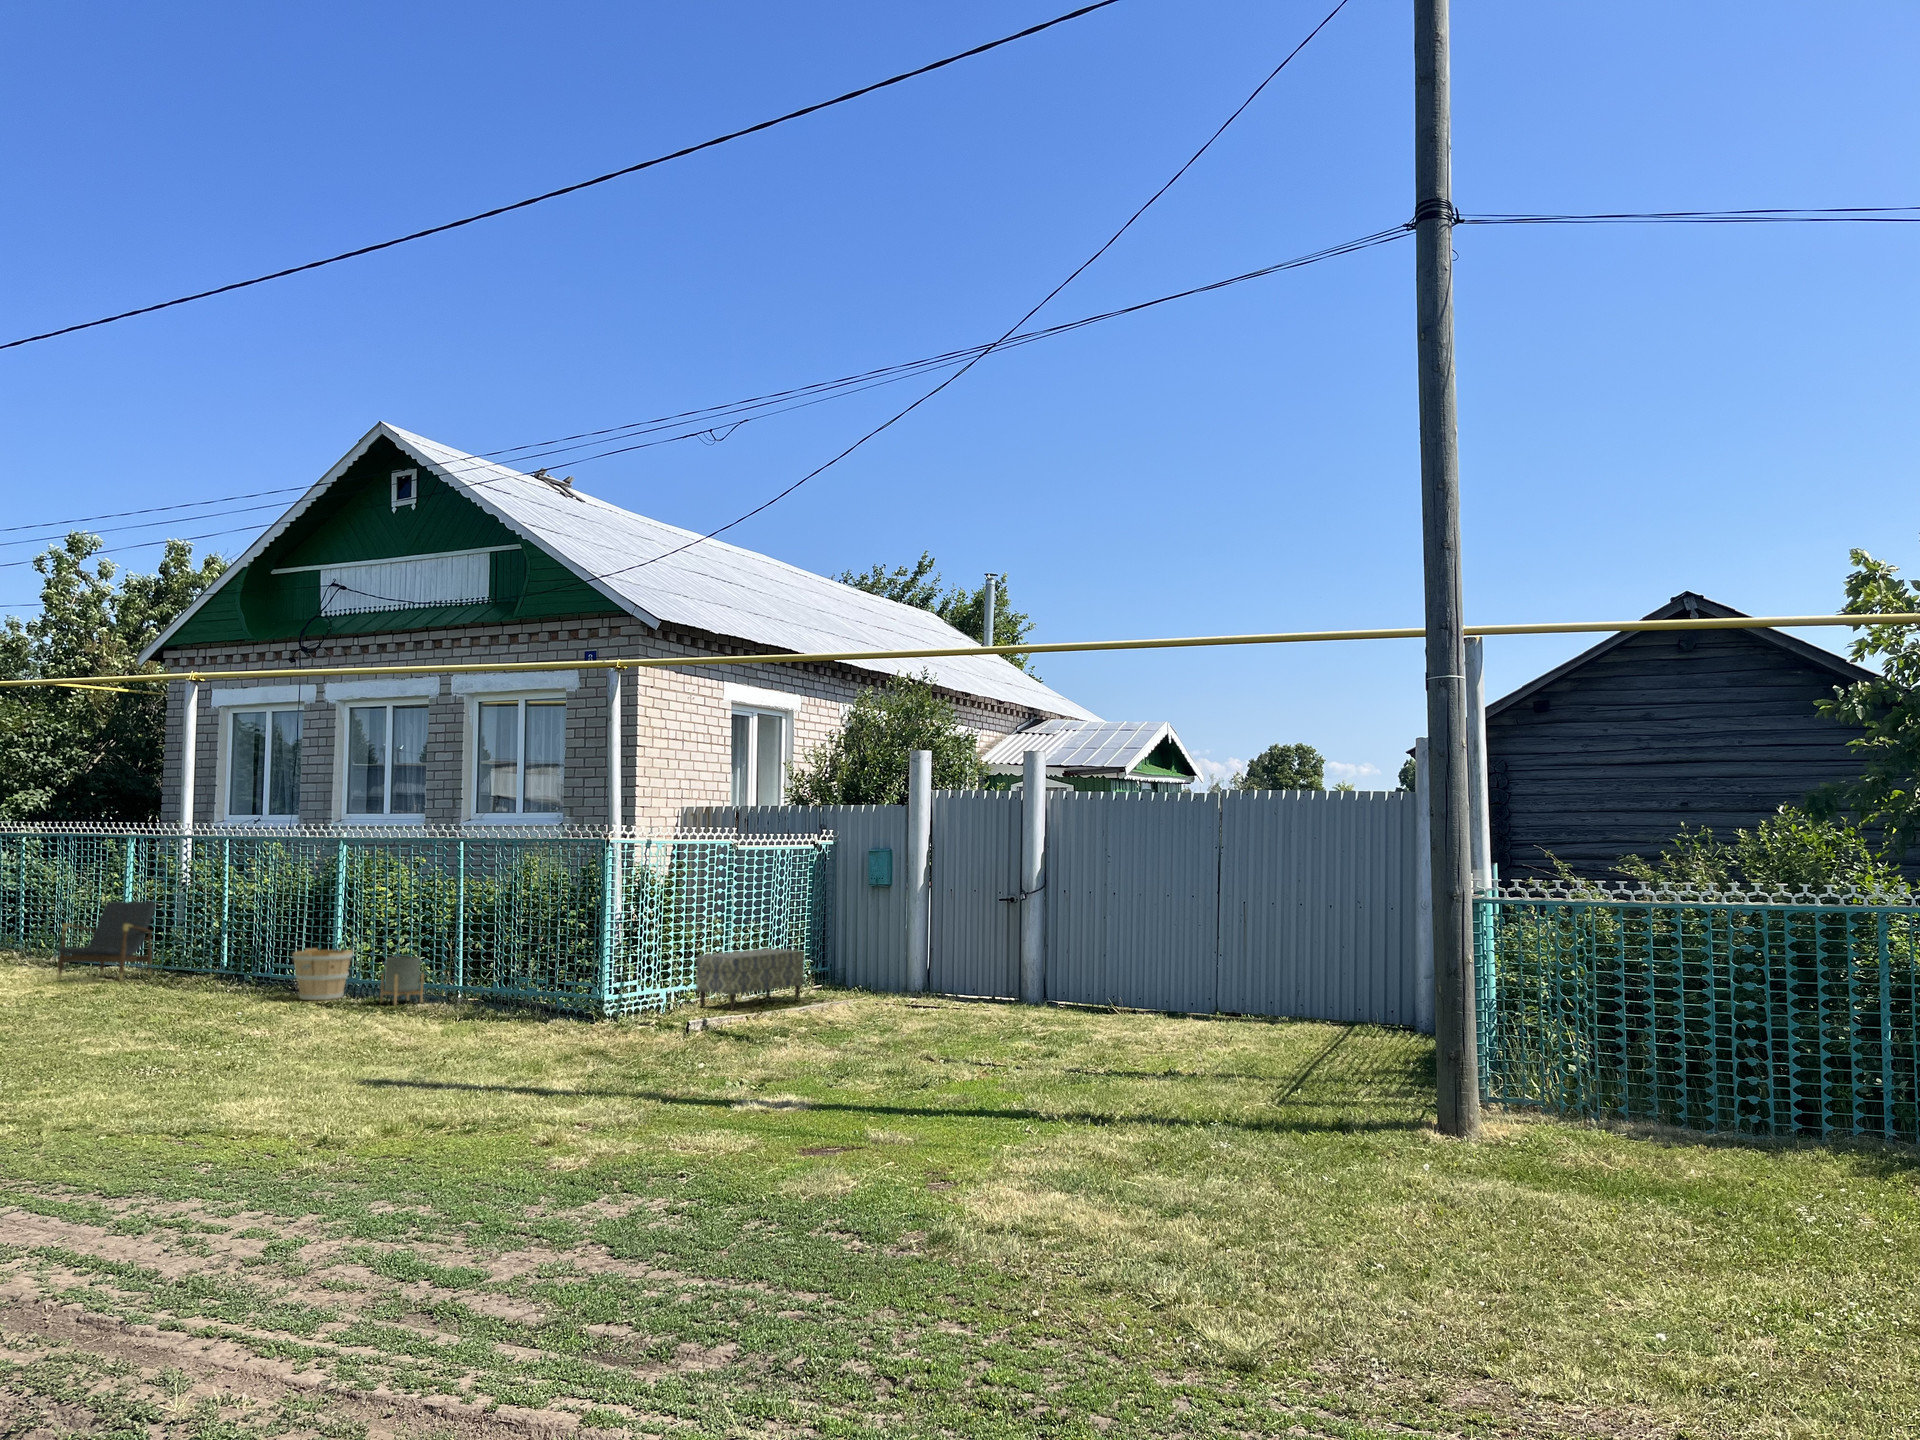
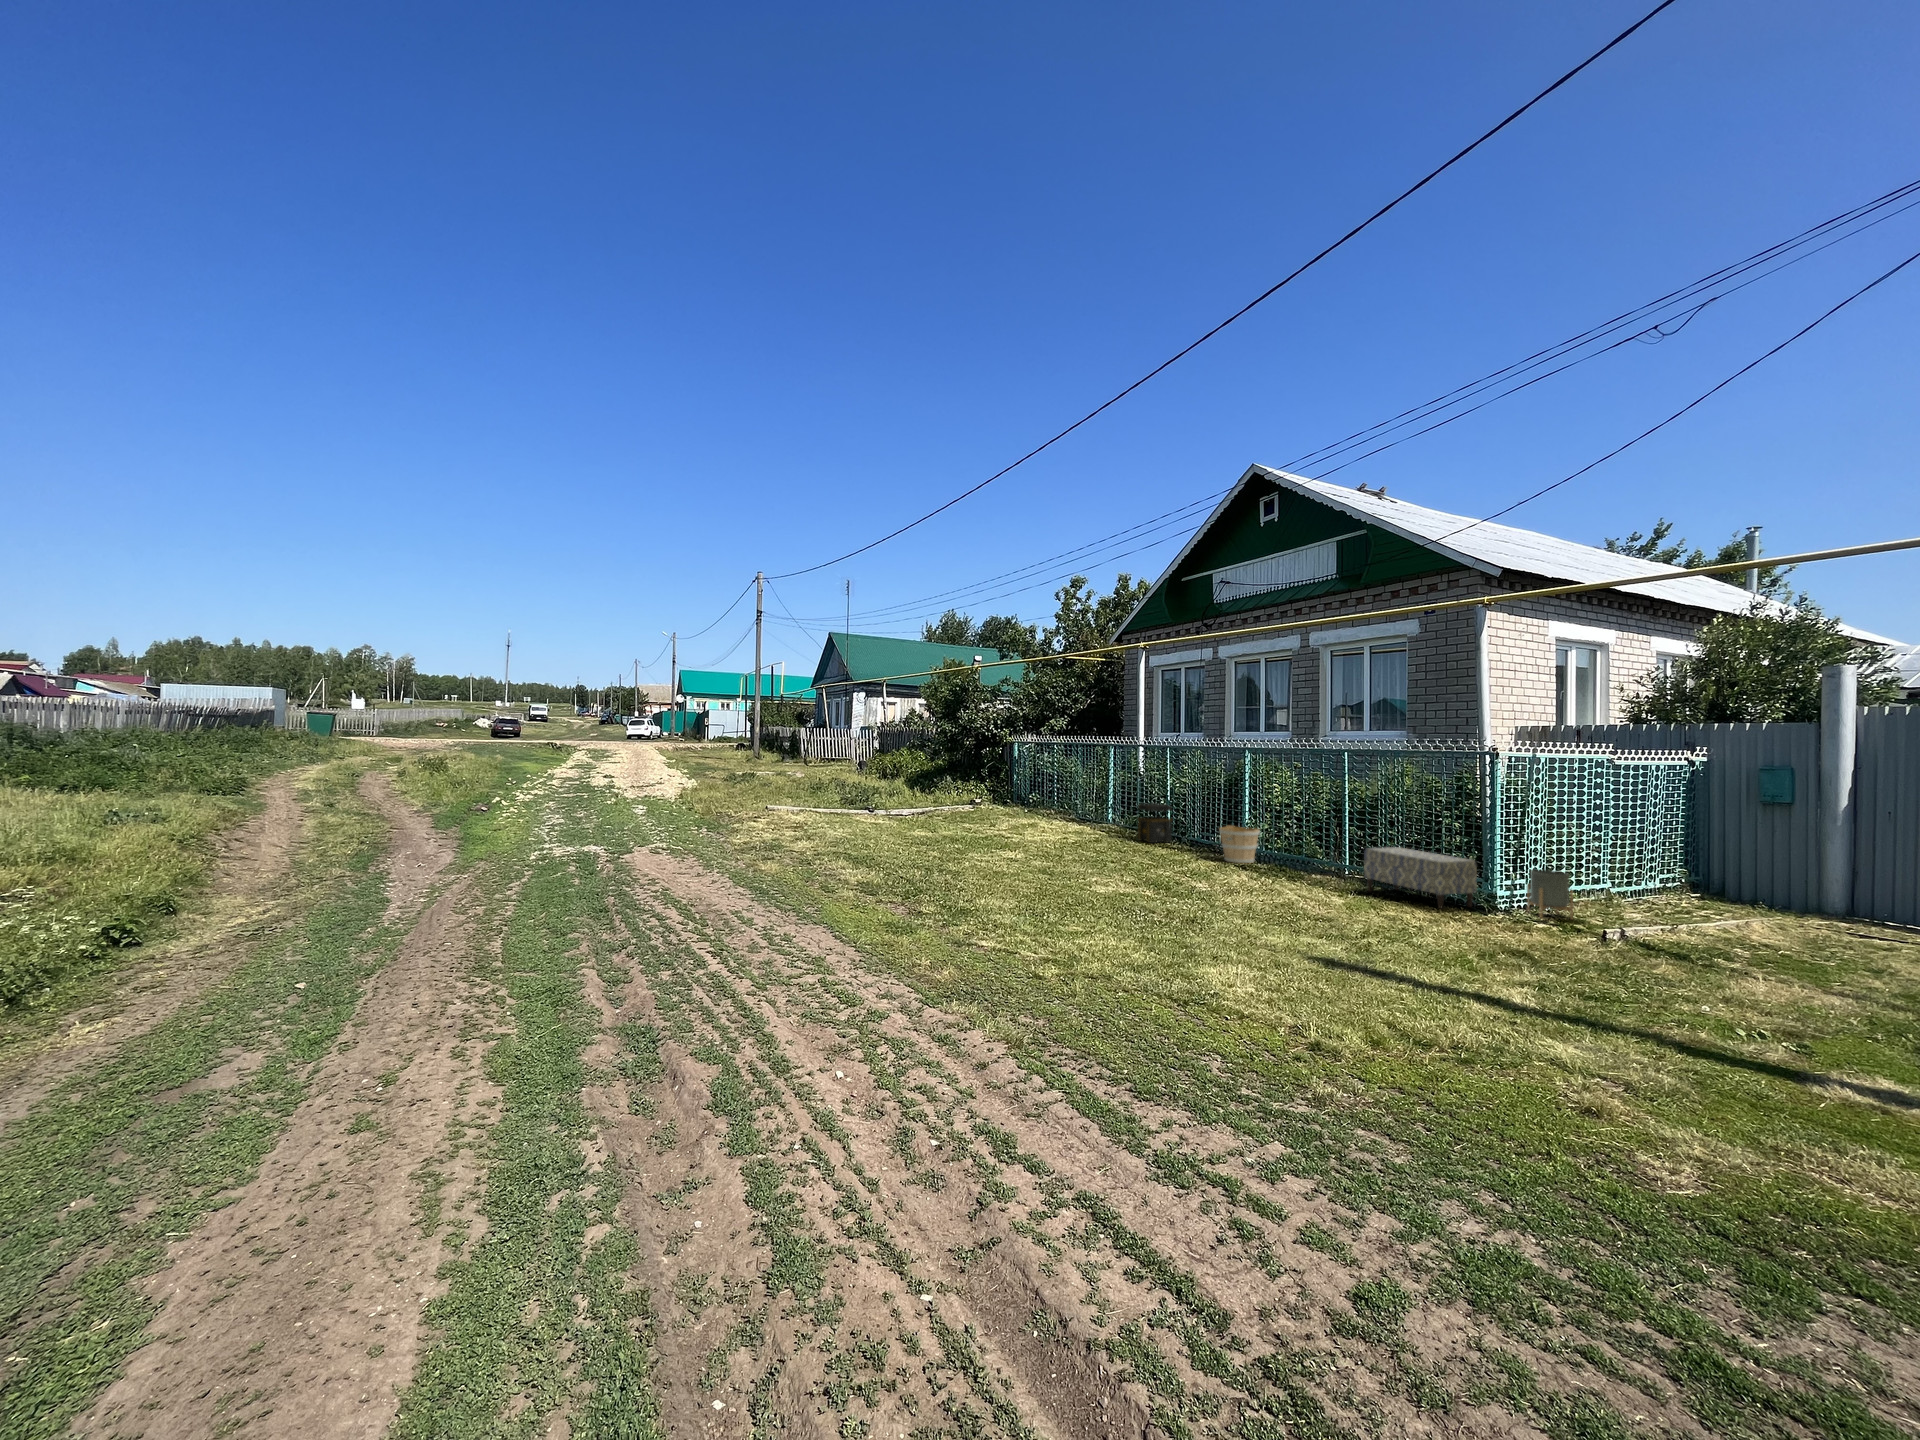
lounge chair: present [57,901,156,981] -> none [1076,785,1127,836]
toolbox: none [167,925,228,987] -> present [1137,803,1172,843]
bench: present [696,948,805,1010] -> present [1364,847,1477,909]
planter: present [380,956,424,1005] -> present [1527,870,1573,919]

